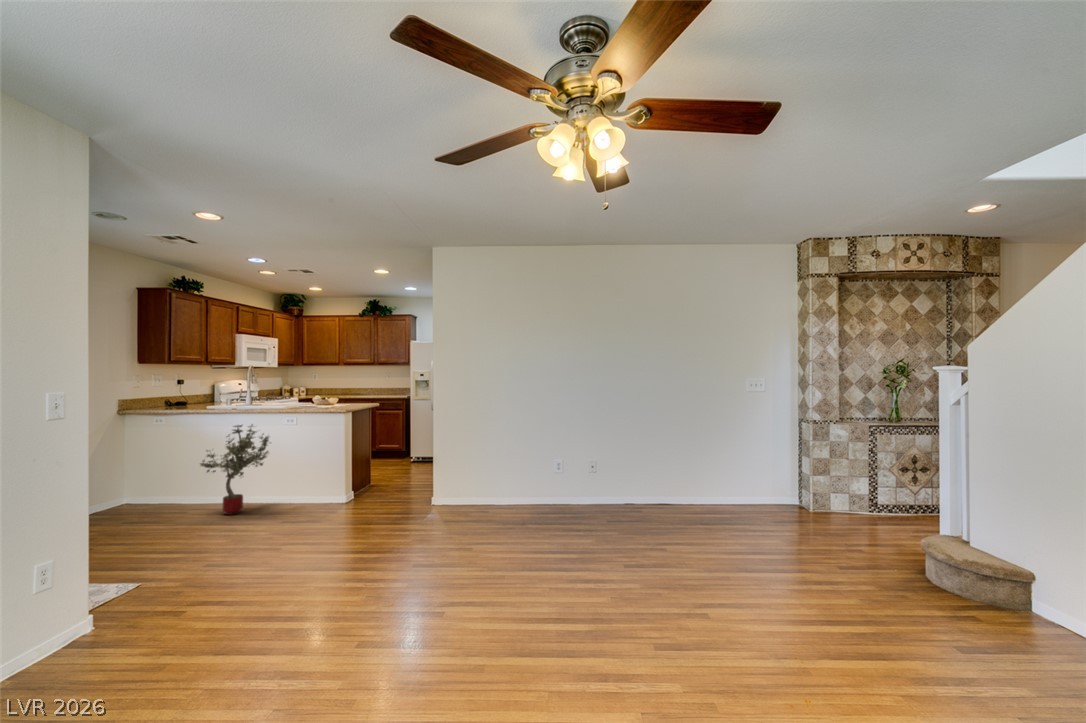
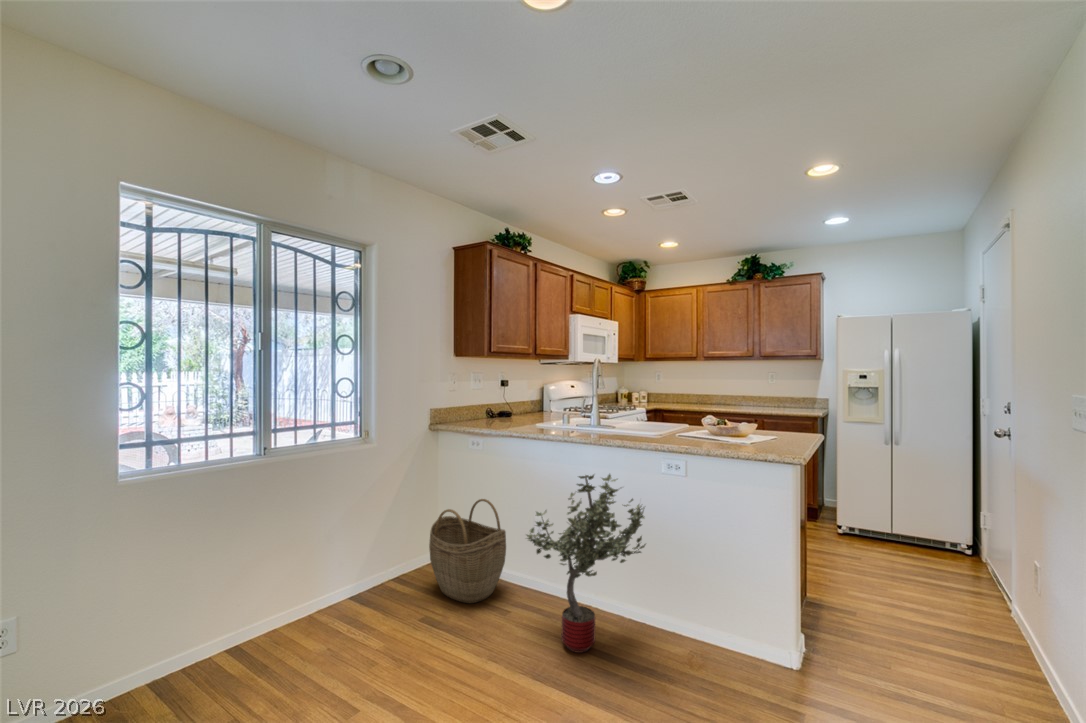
woven basket: none [122,453,185,514] -> present [429,499,506,603]

